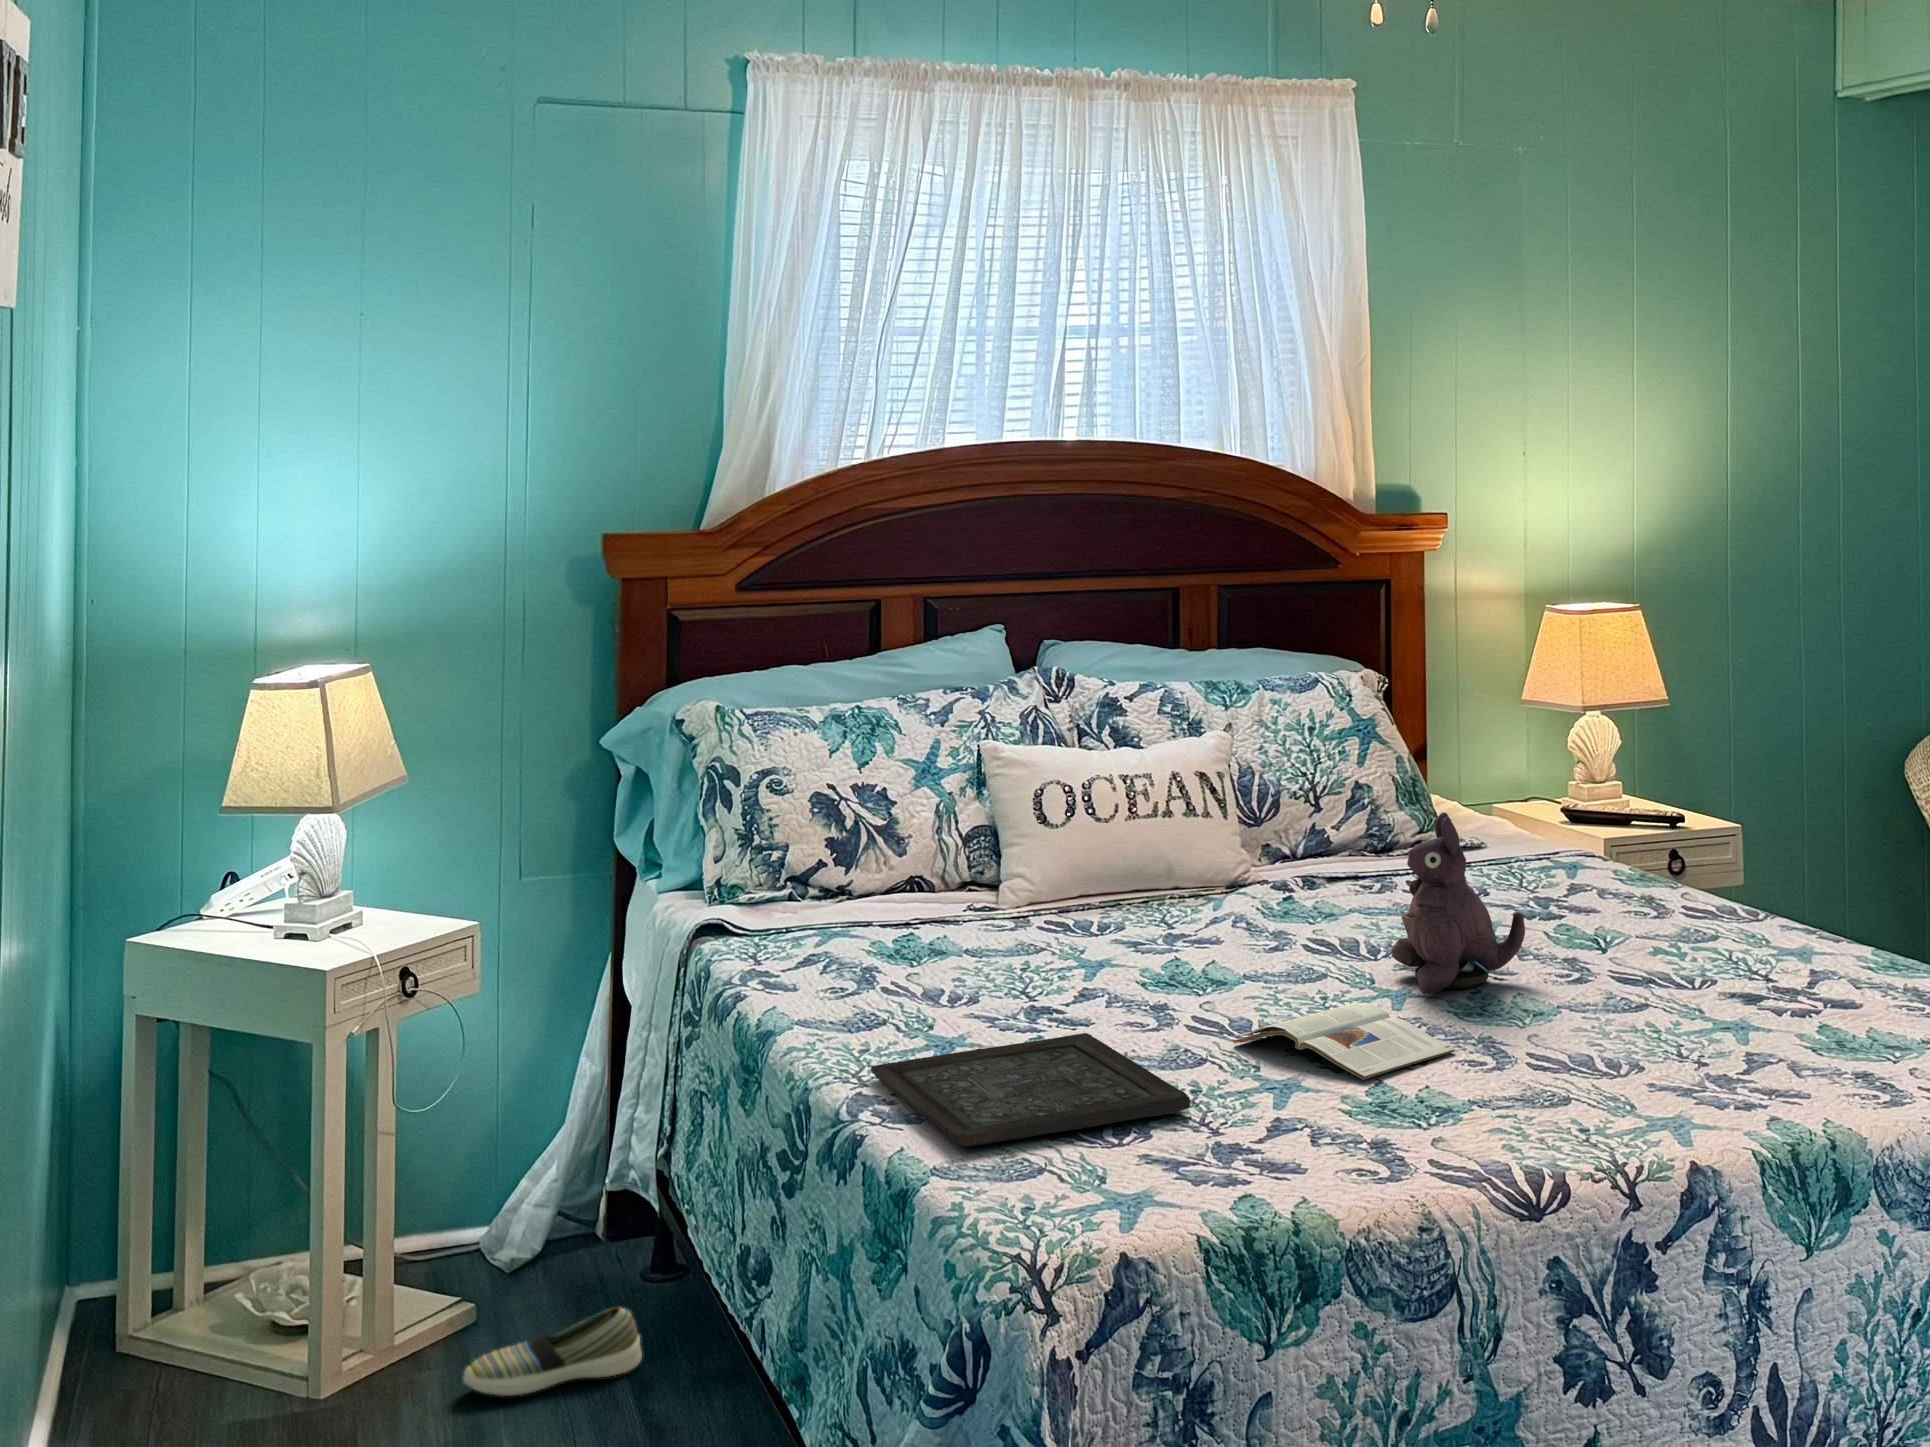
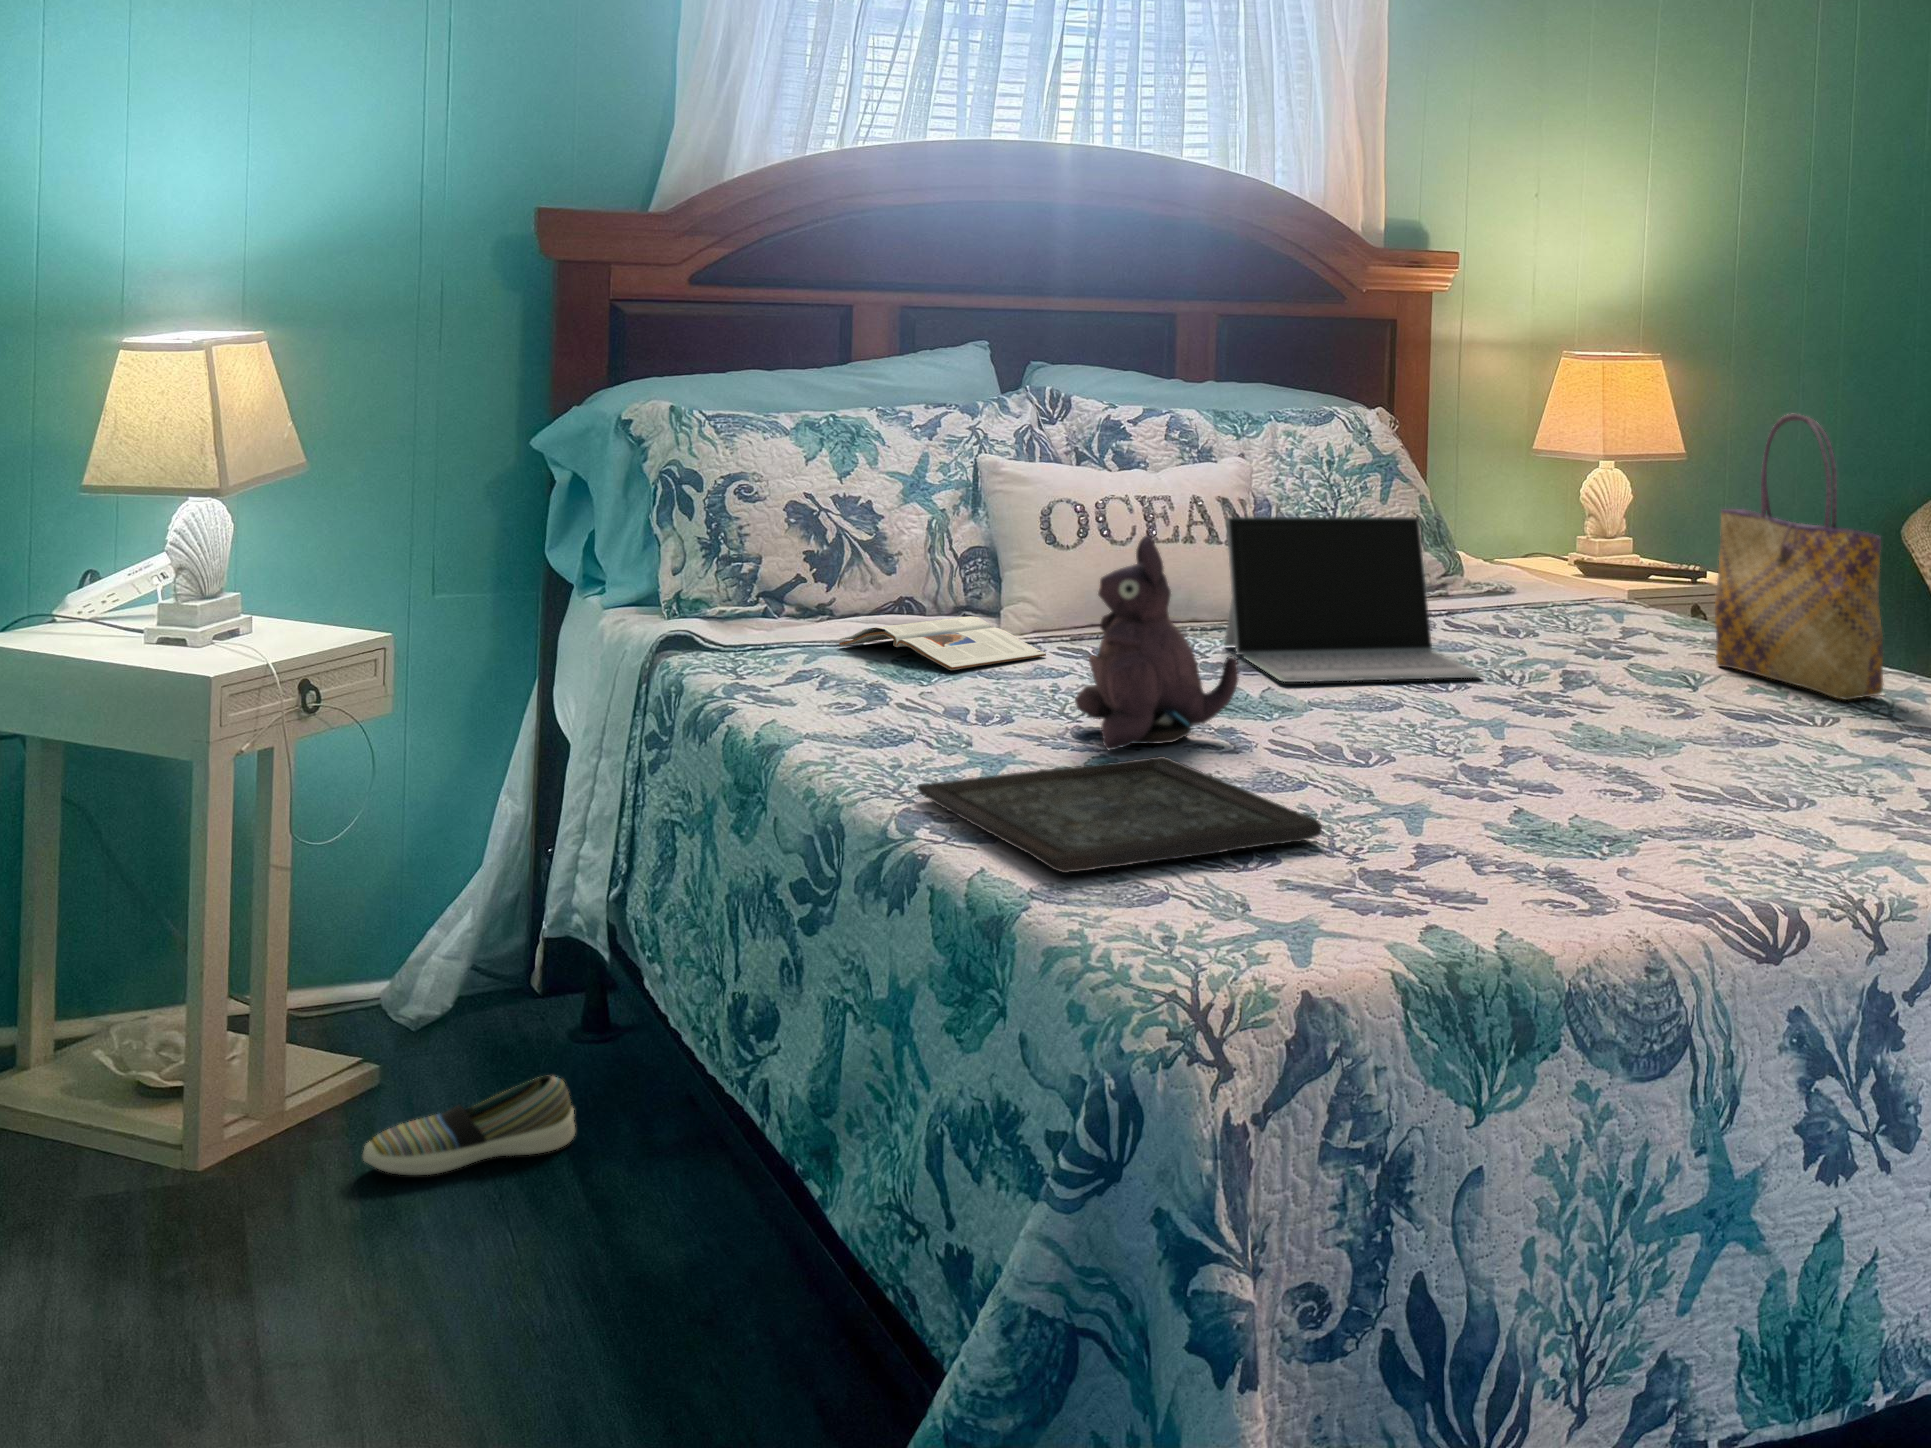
tote bag: none [1632,691,1771,955] -> present [1715,414,1883,700]
laptop: none [1189,788,1411,951] -> present [1224,516,1482,682]
plush toy: present [1391,812,1525,995] -> present [1075,535,1238,750]
magazine: present [1233,1003,1455,1080] -> present [839,616,1046,670]

